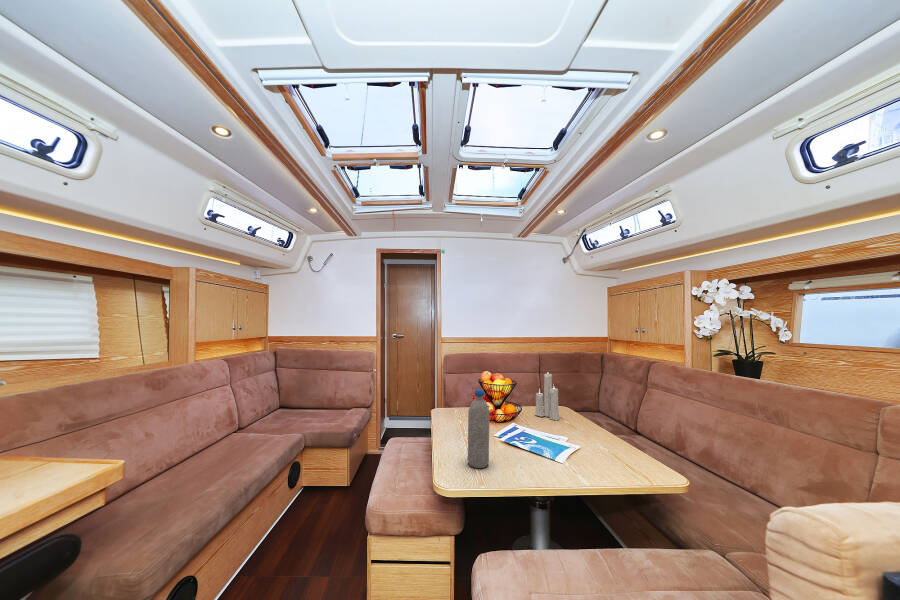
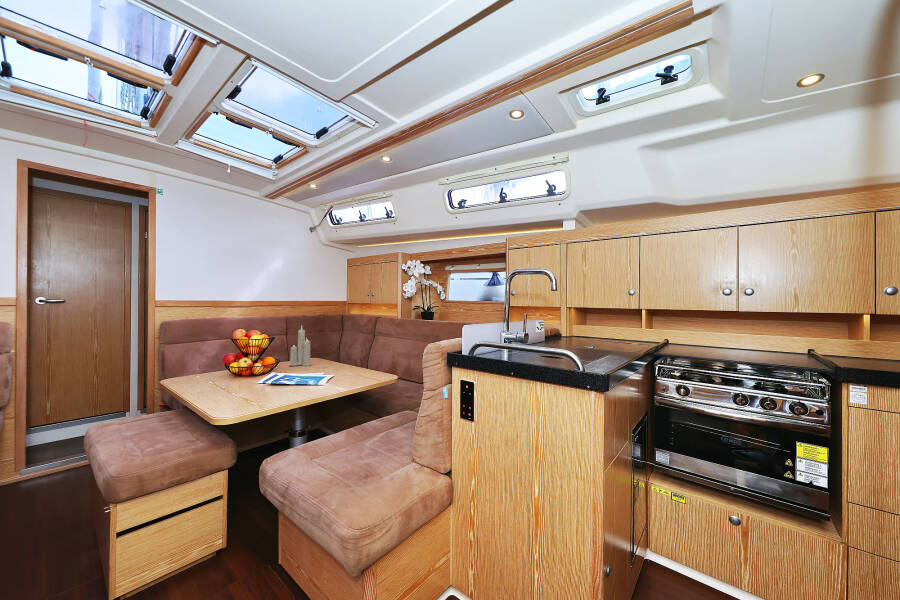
water bottle: present [467,389,490,468] -> none [246,337,266,397]

